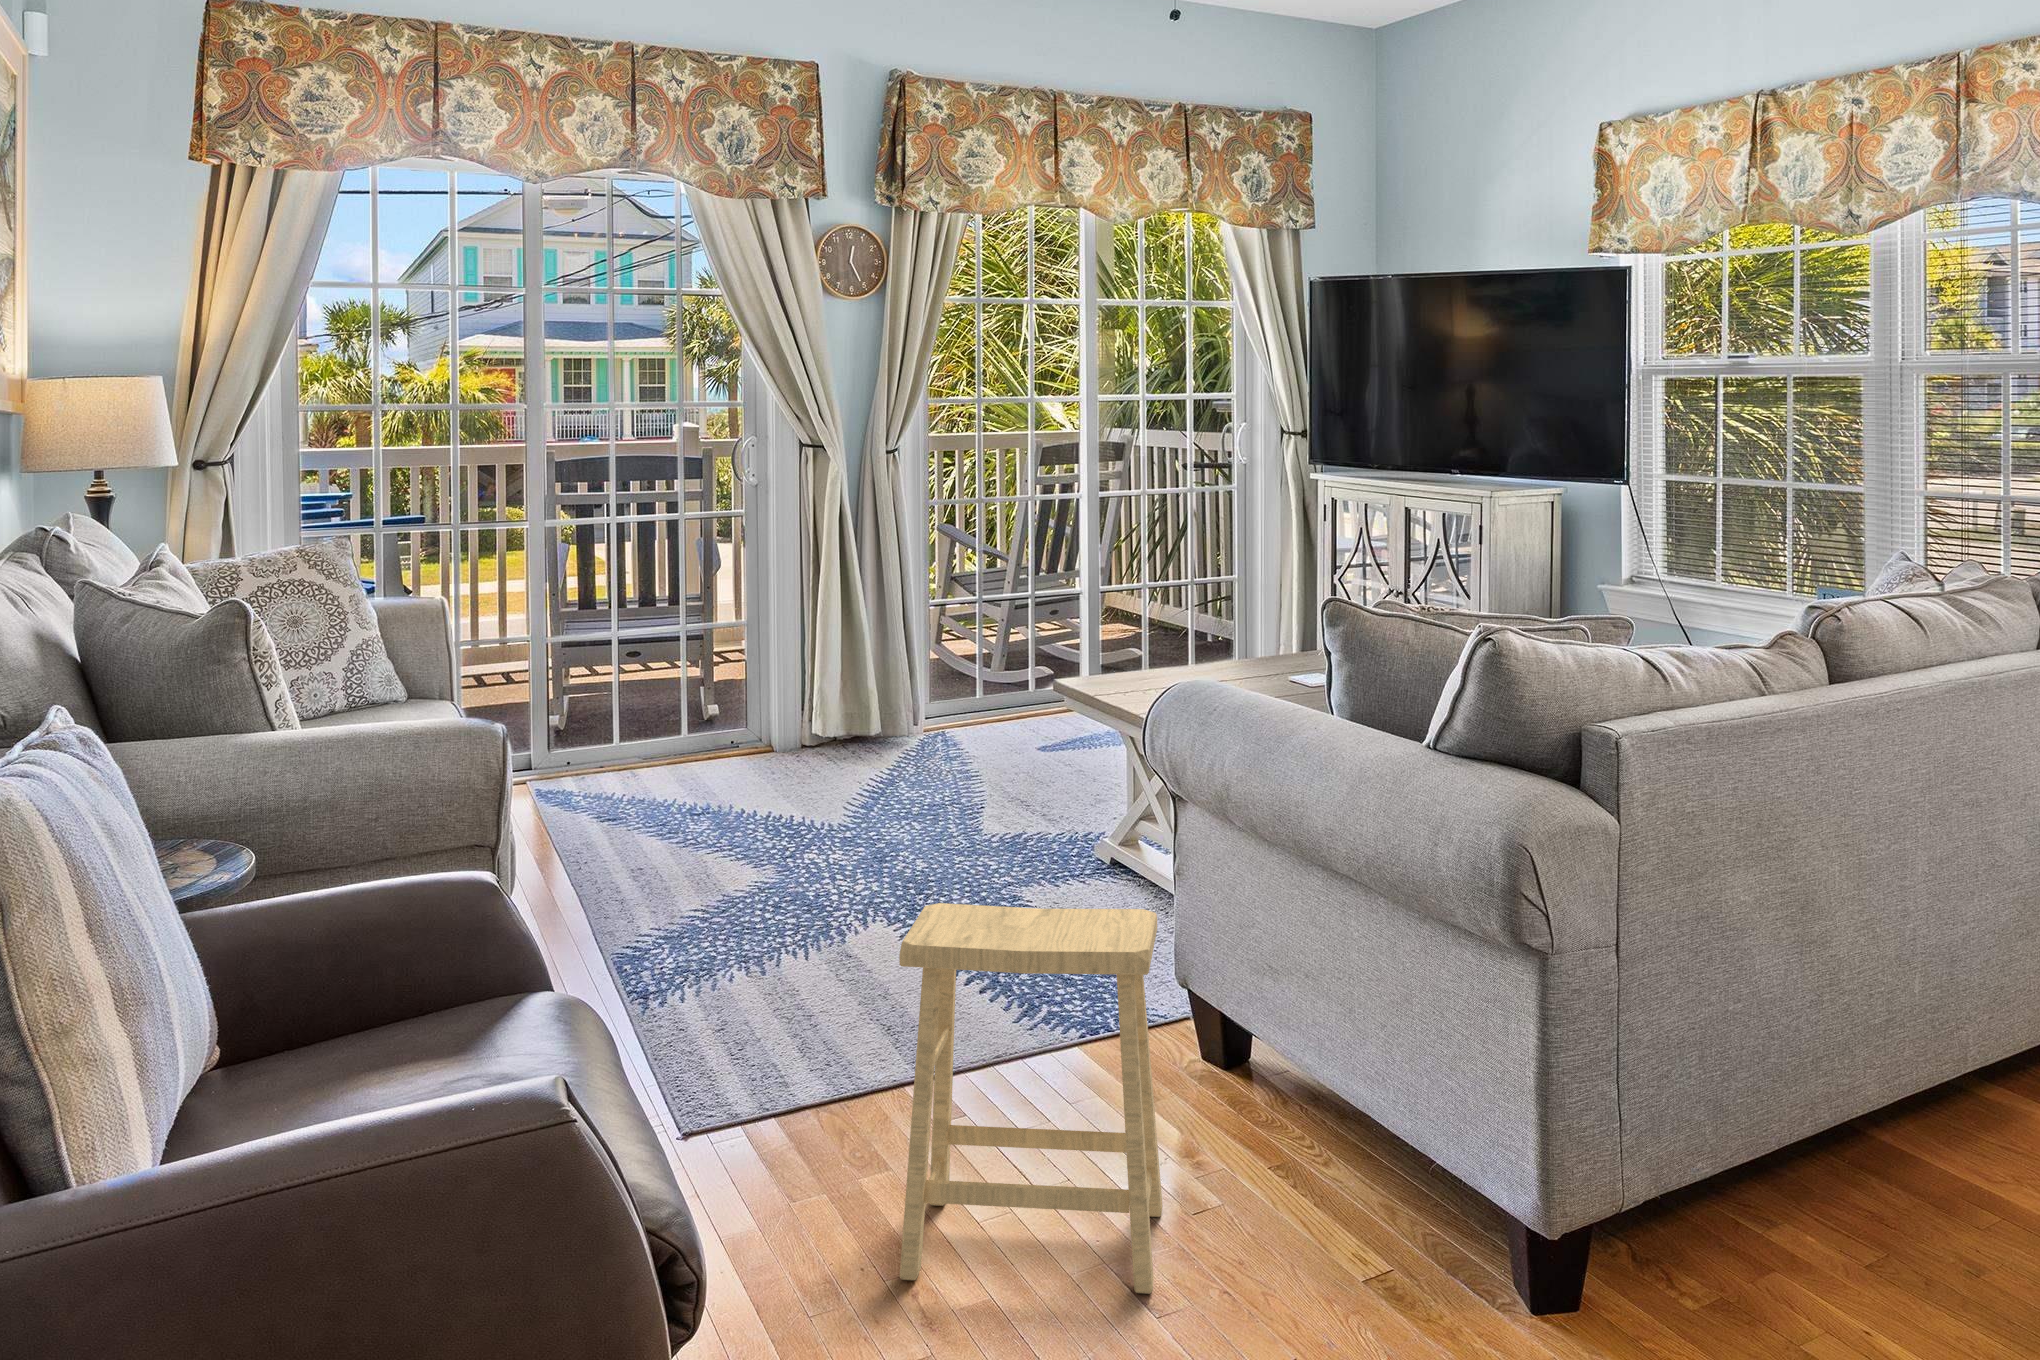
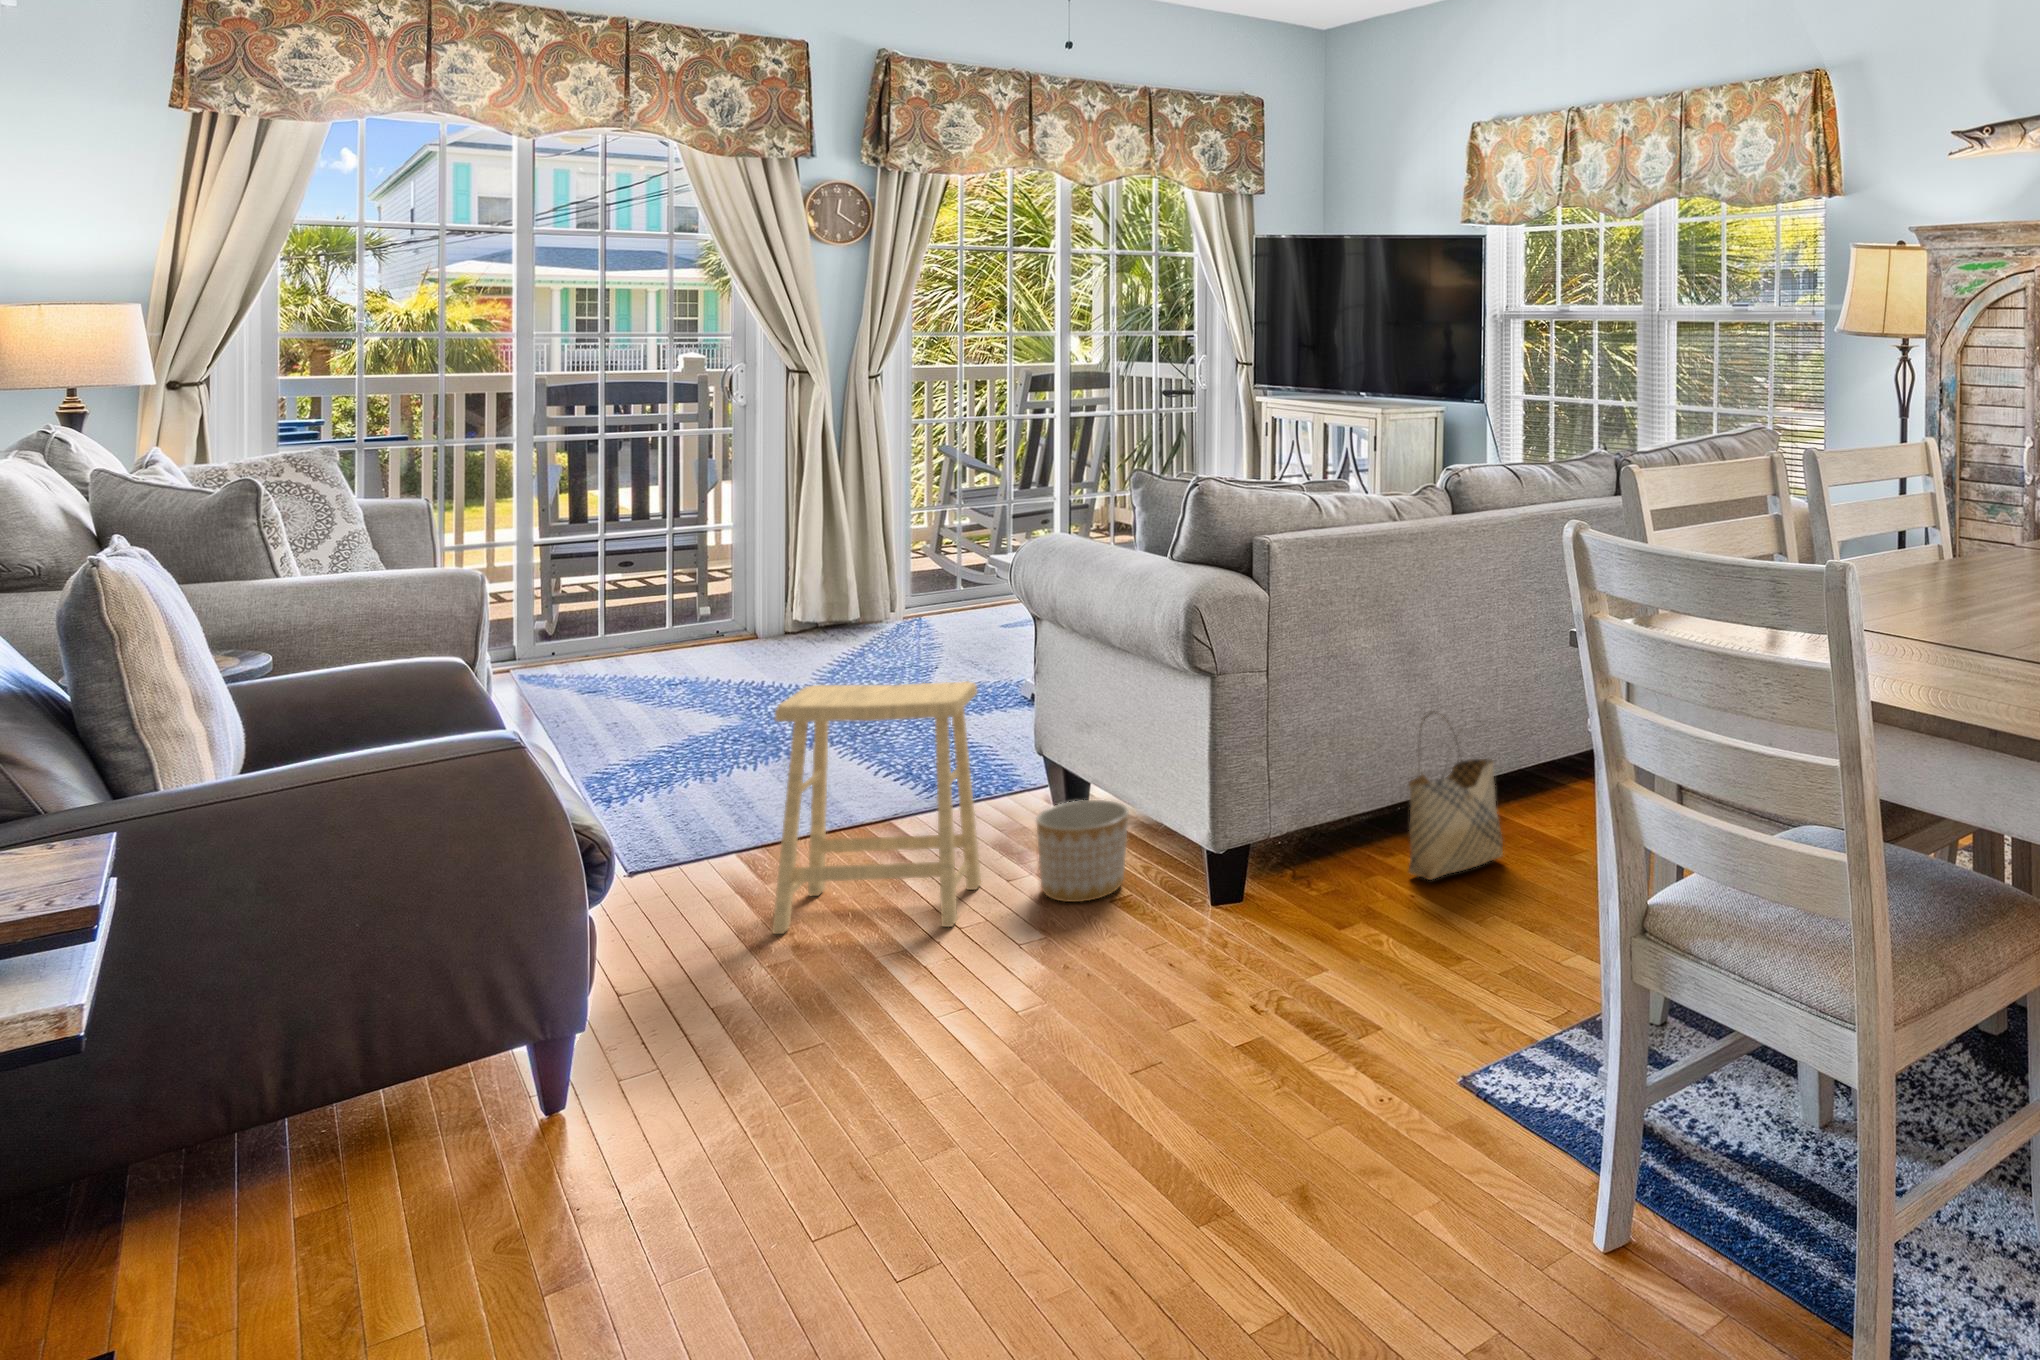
woven basket: none [1822,989,1969,1279] -> present [1409,712,1503,880]
planter: none [1247,1091,1380,1261] -> present [1036,800,1129,902]

